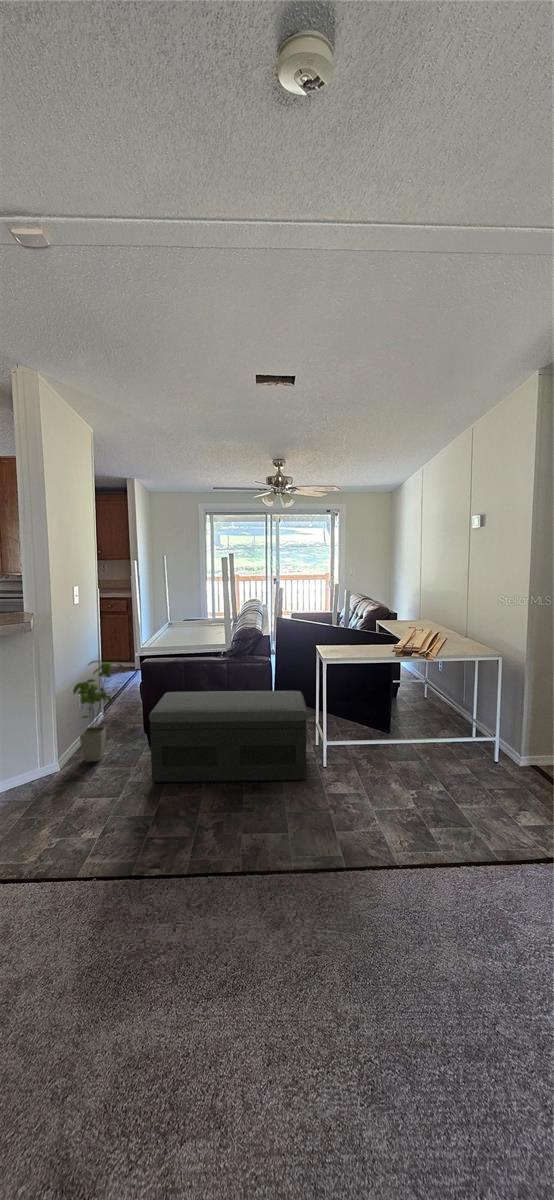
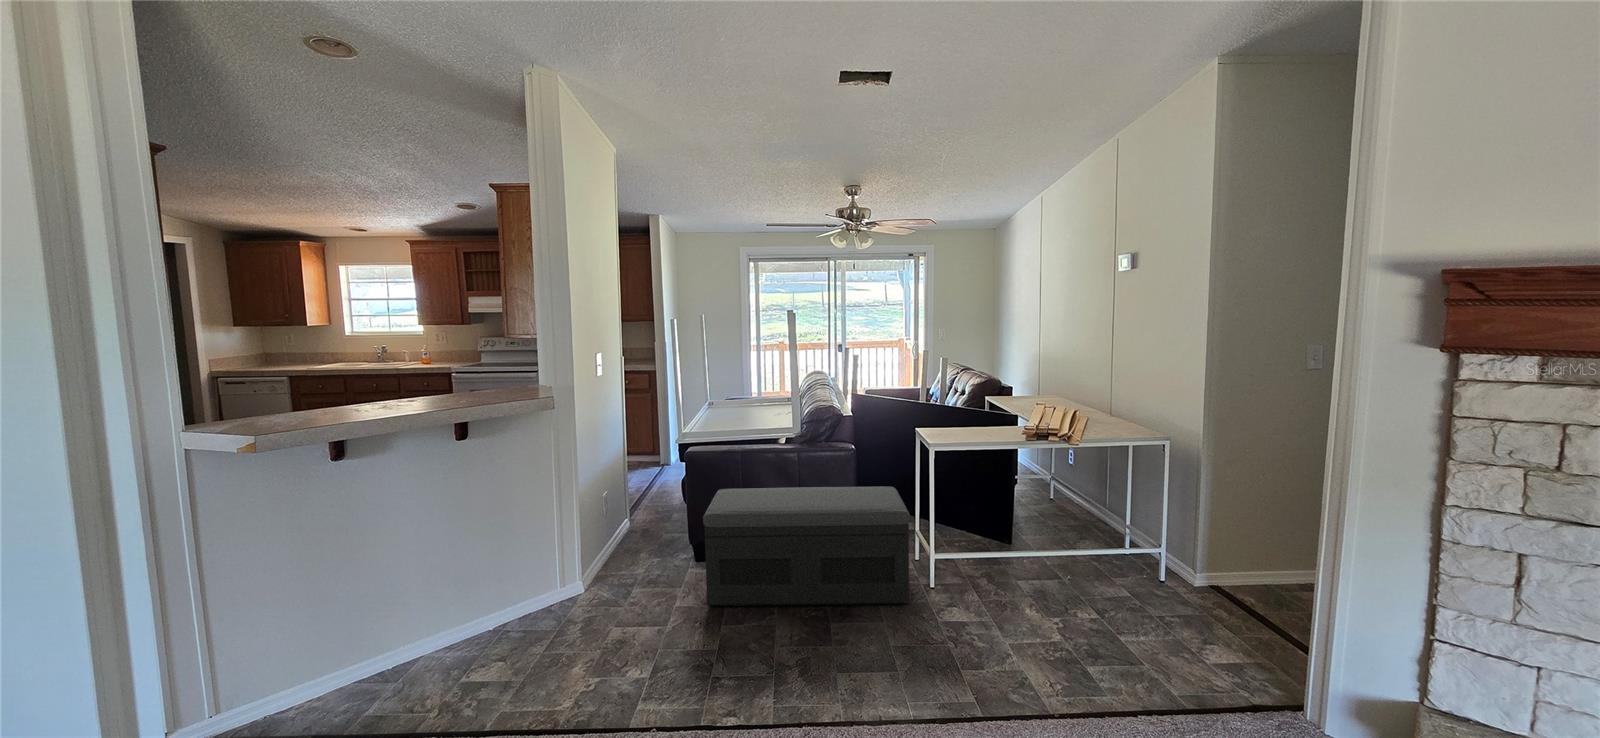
house plant: present [73,661,124,762] -> none [603,449,664,580]

